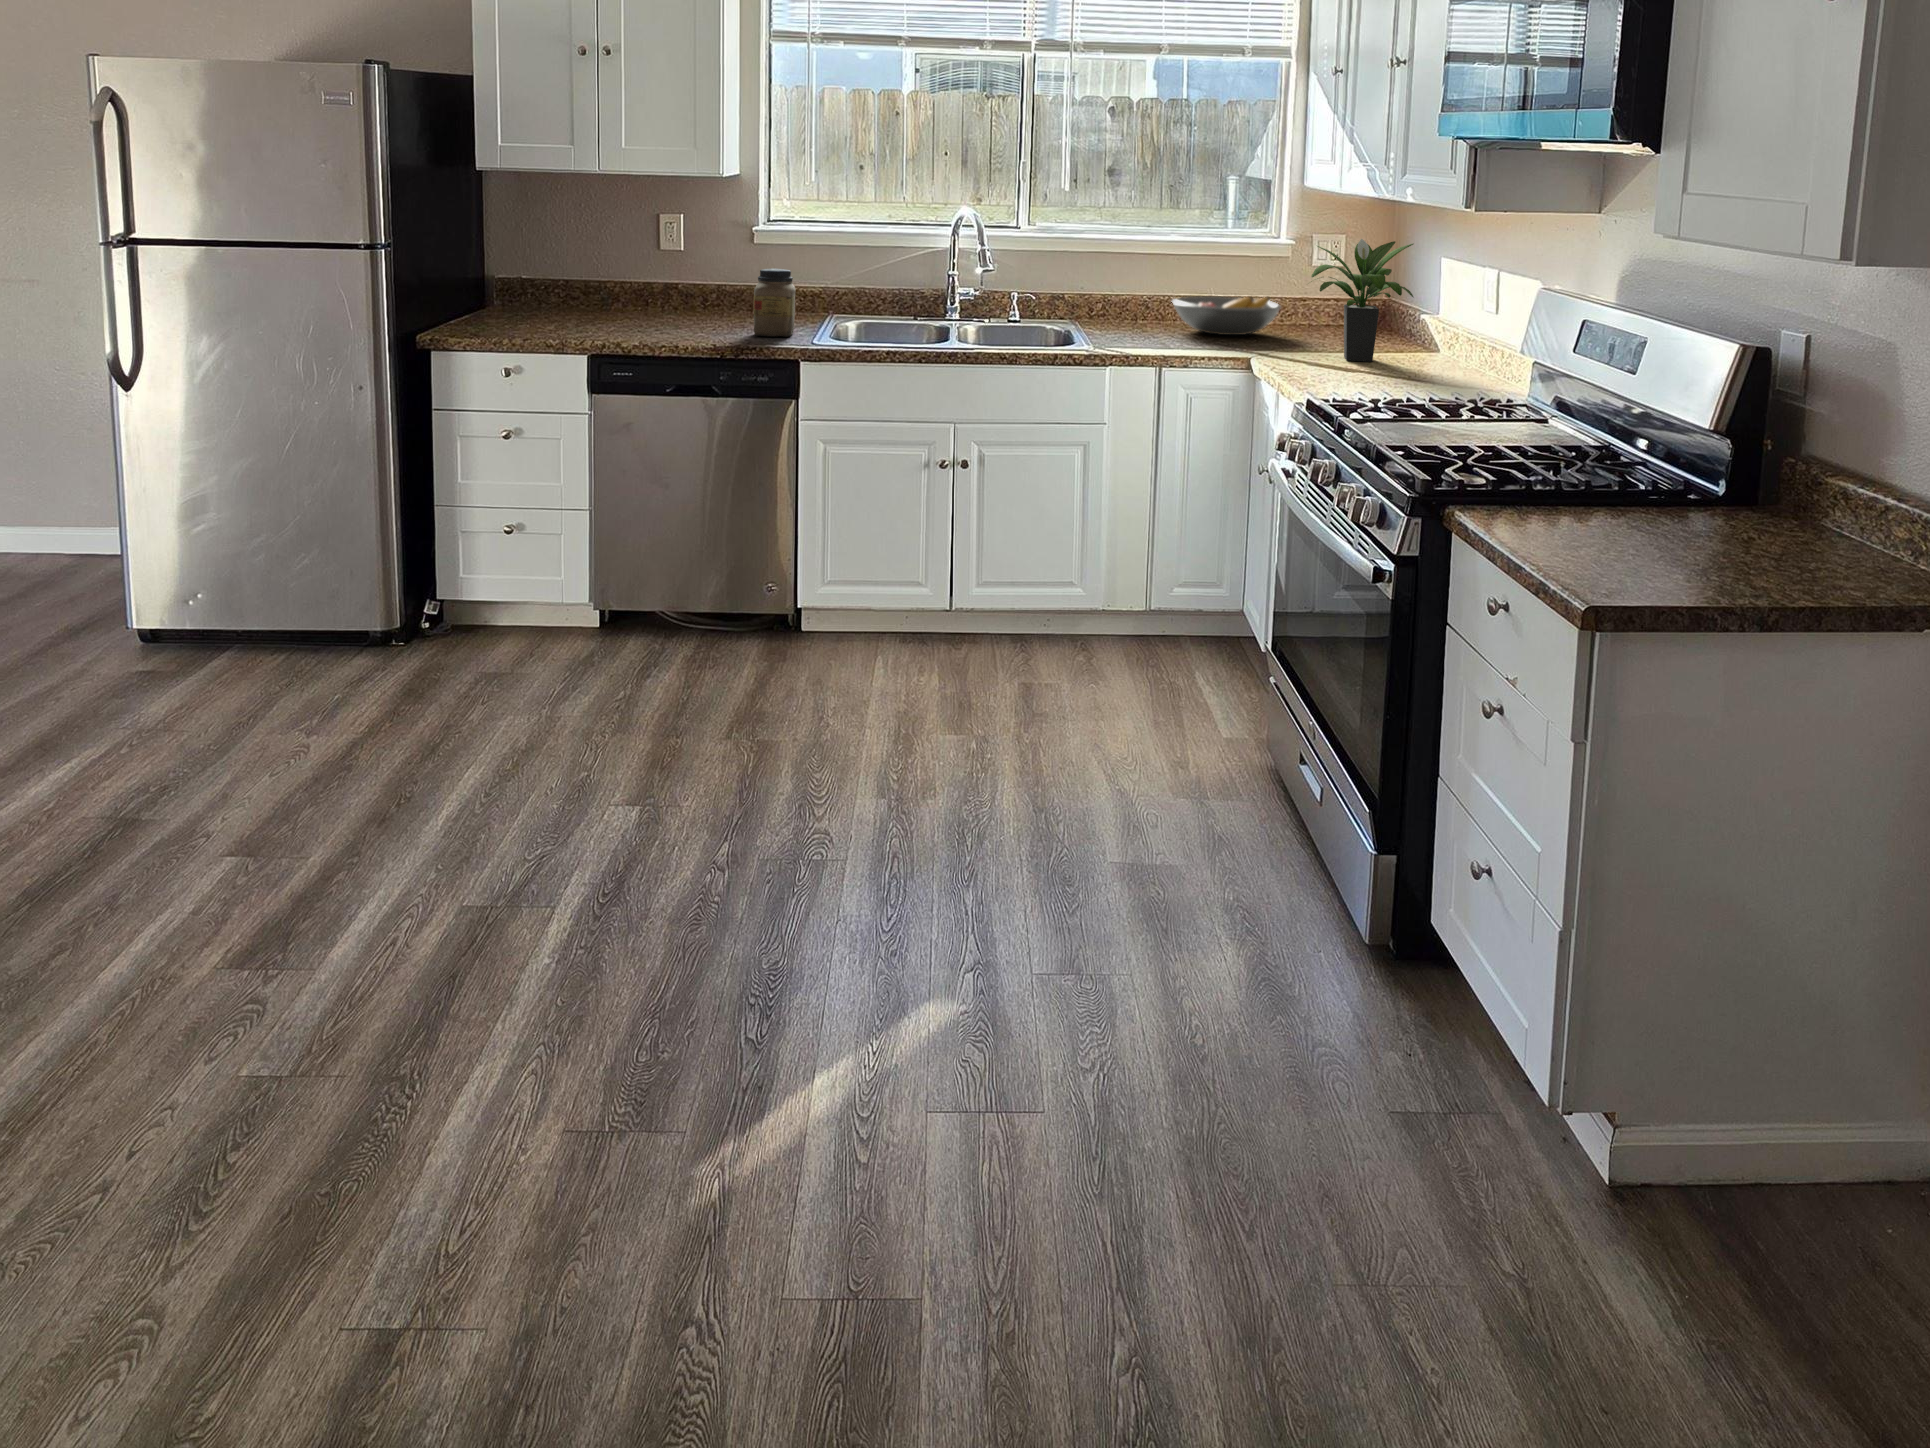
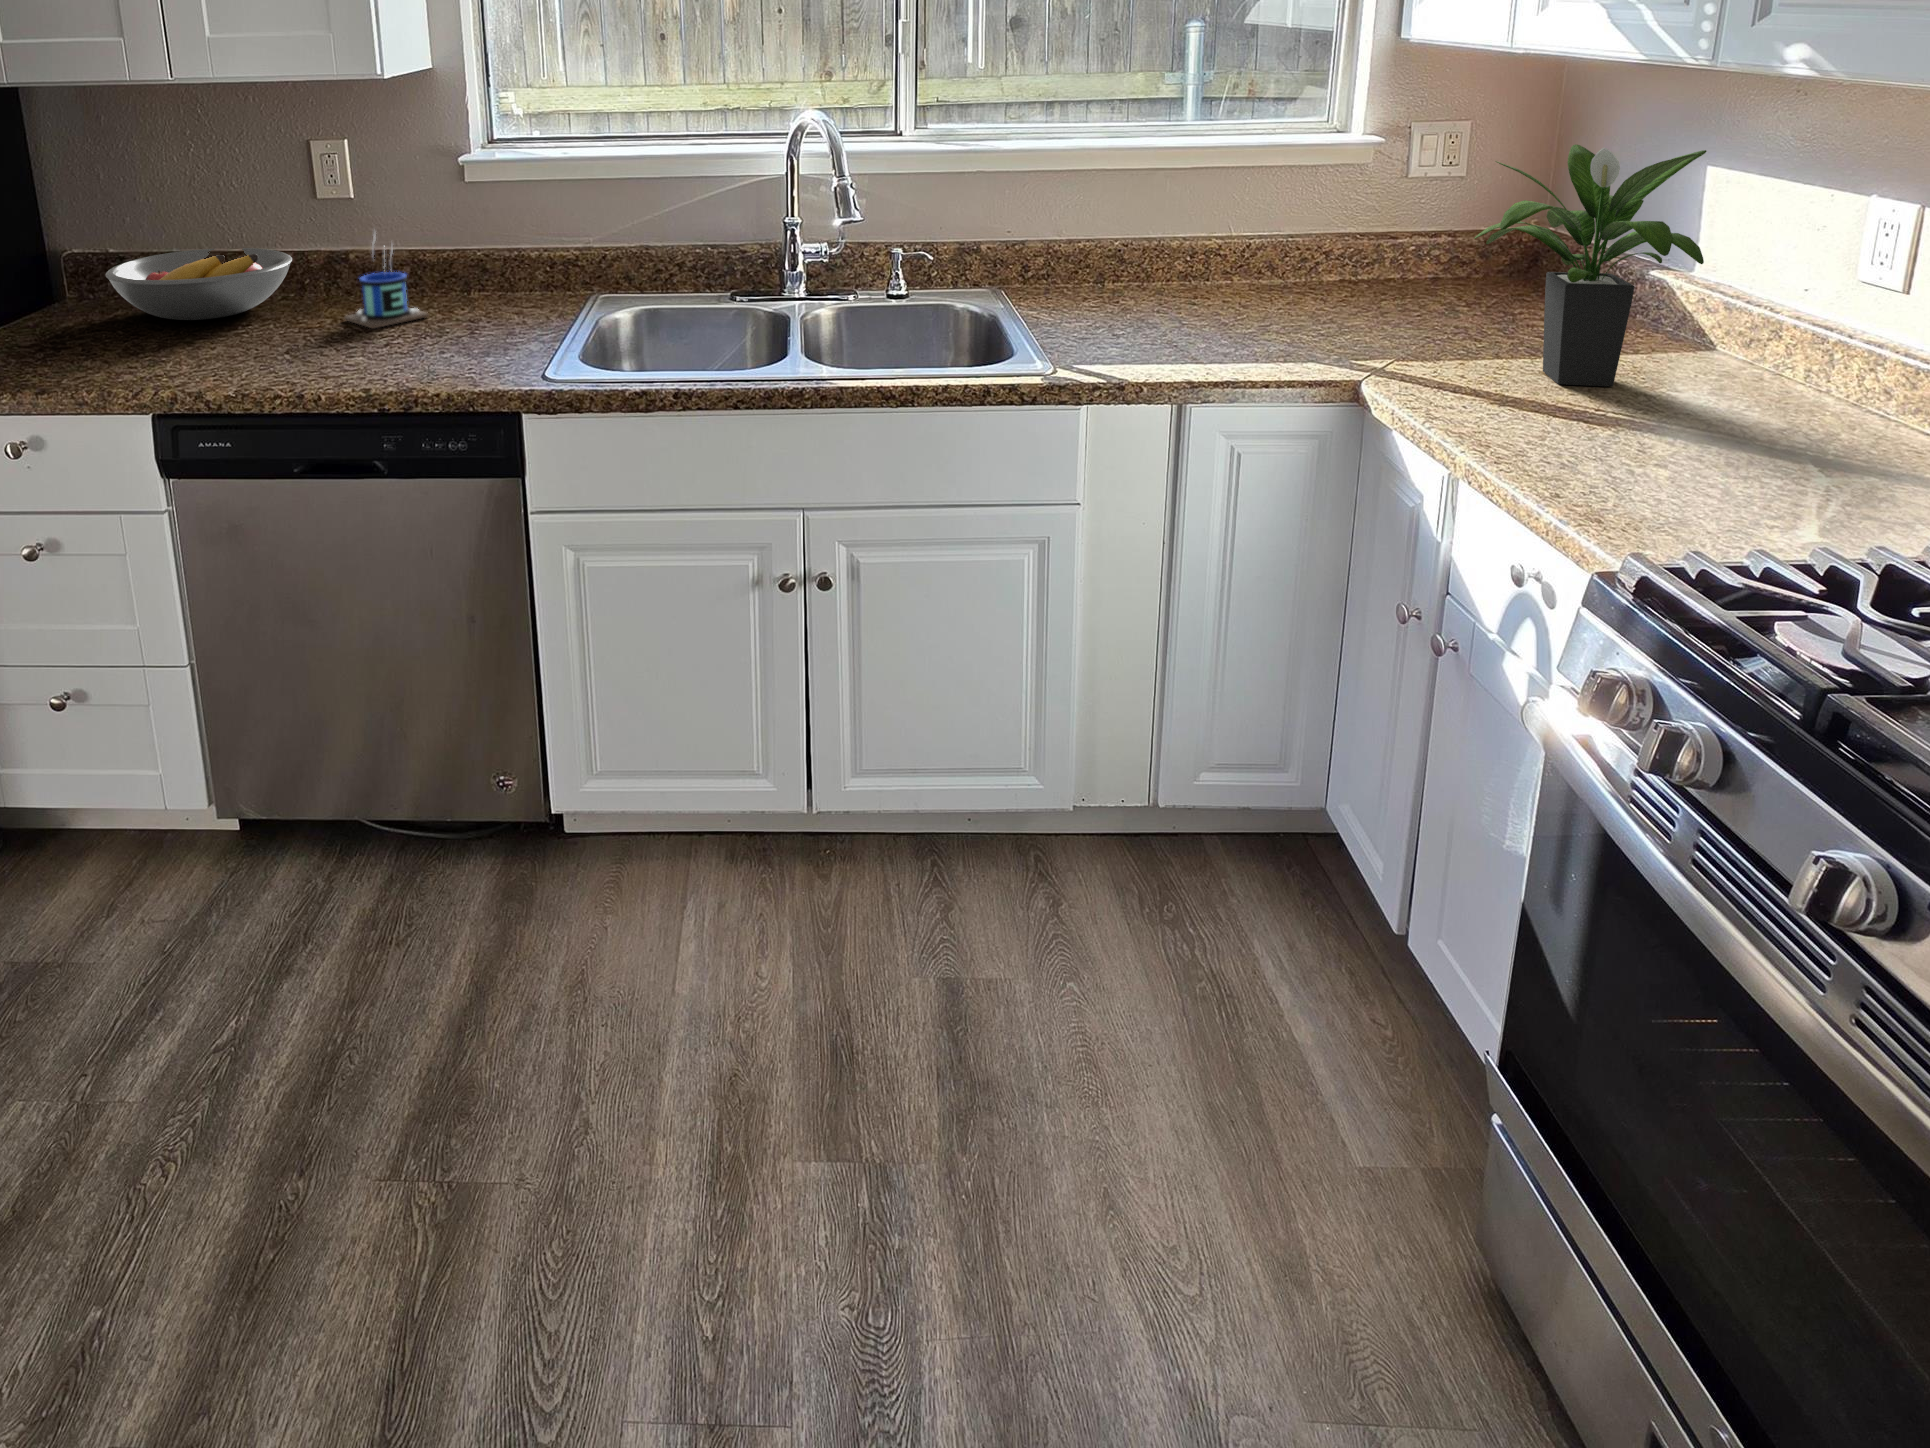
mug: none [682,265,732,324] -> present [344,233,428,328]
jar: present [754,269,796,337] -> none [439,237,518,361]
fruit bowl: present [1172,296,1281,335] -> present [106,248,292,320]

